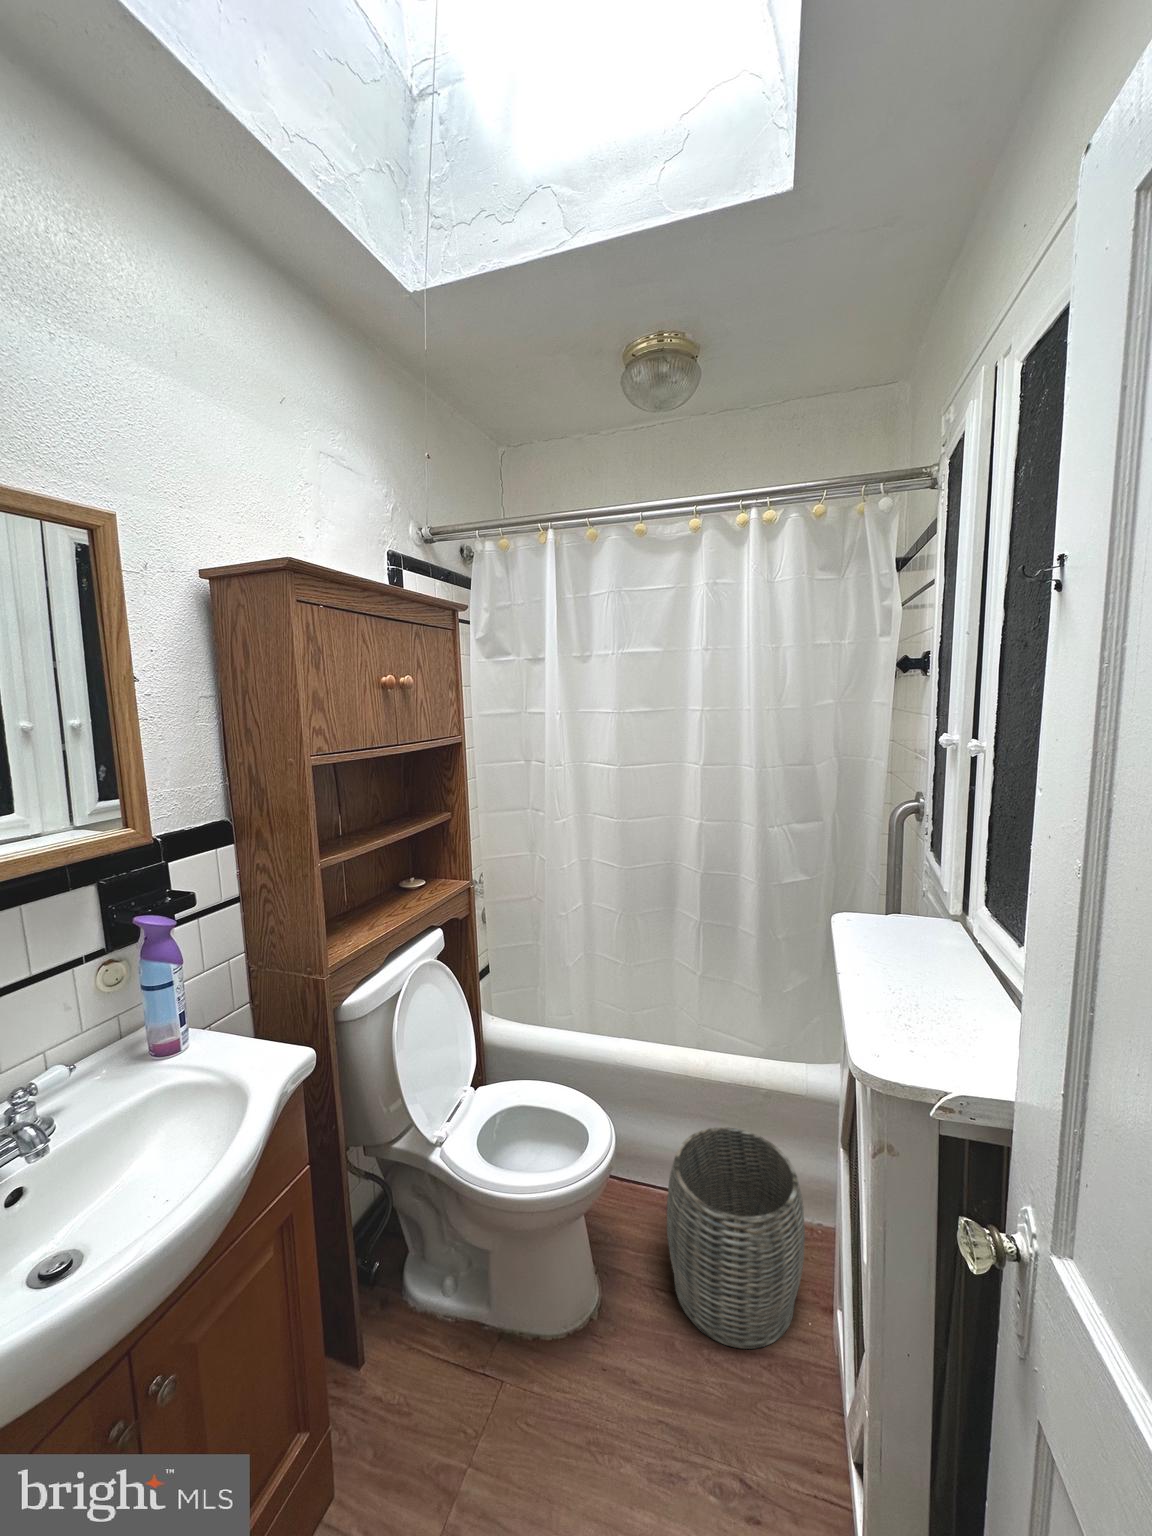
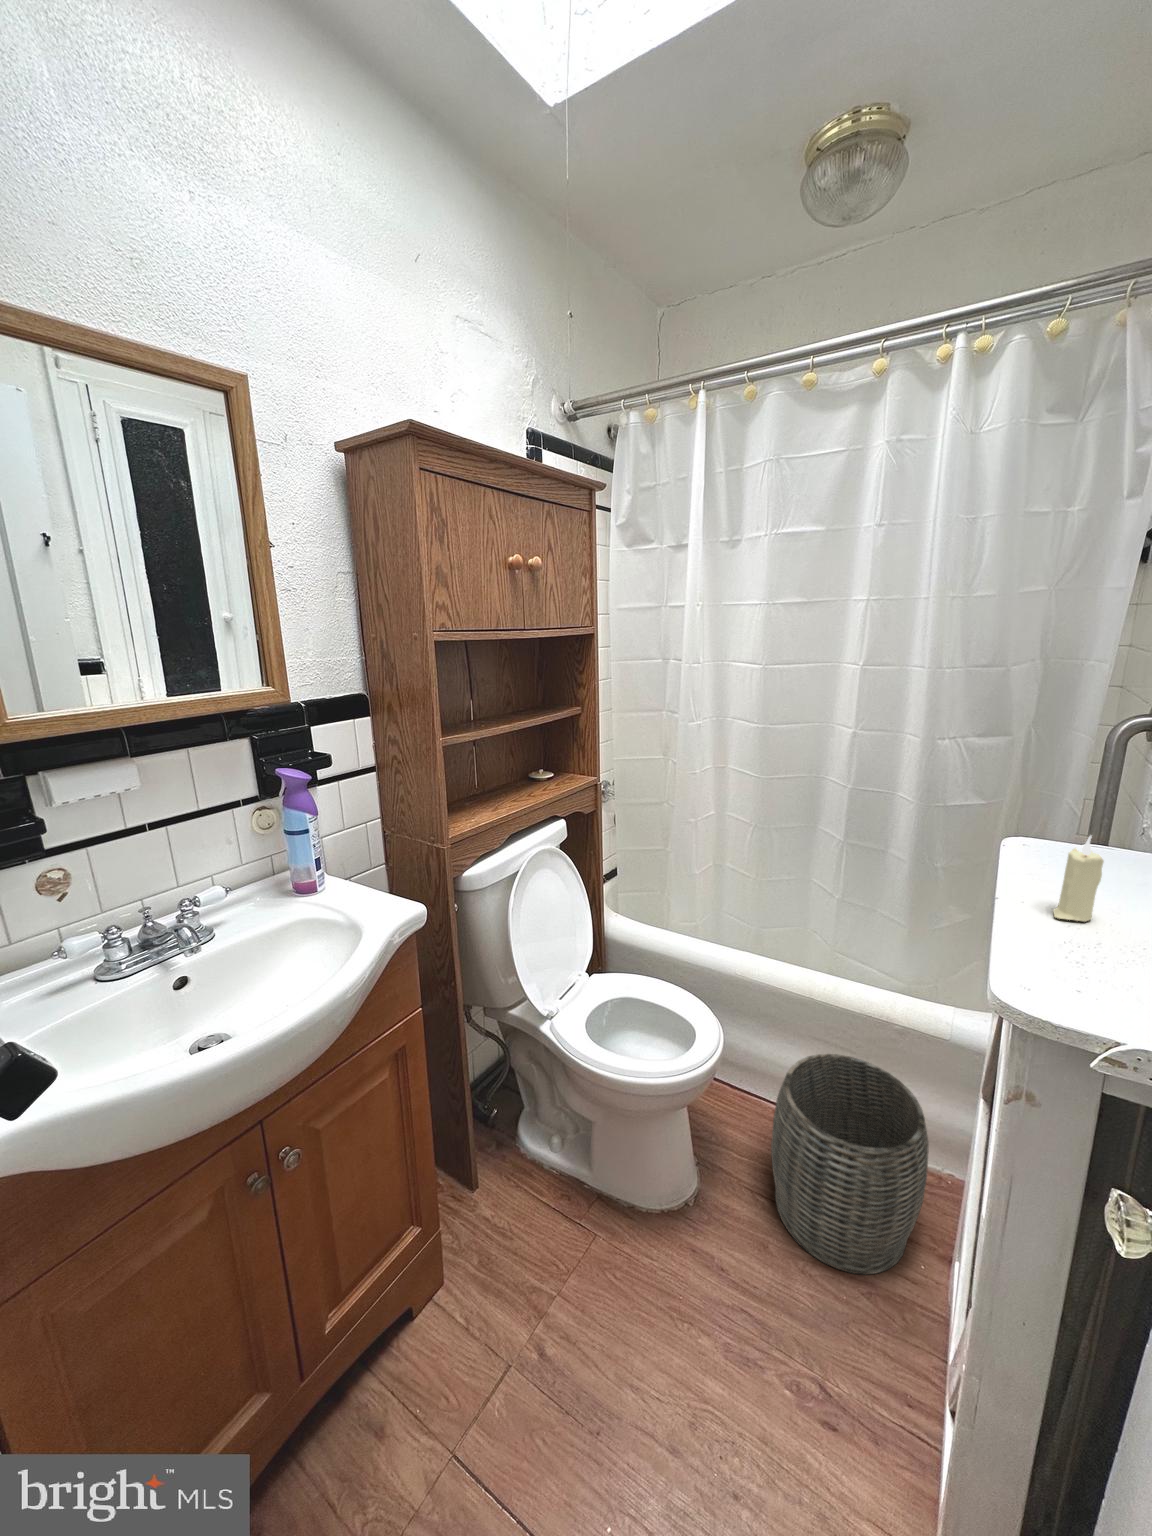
candle: none [879,915,909,986] -> present [1053,836,1104,921]

